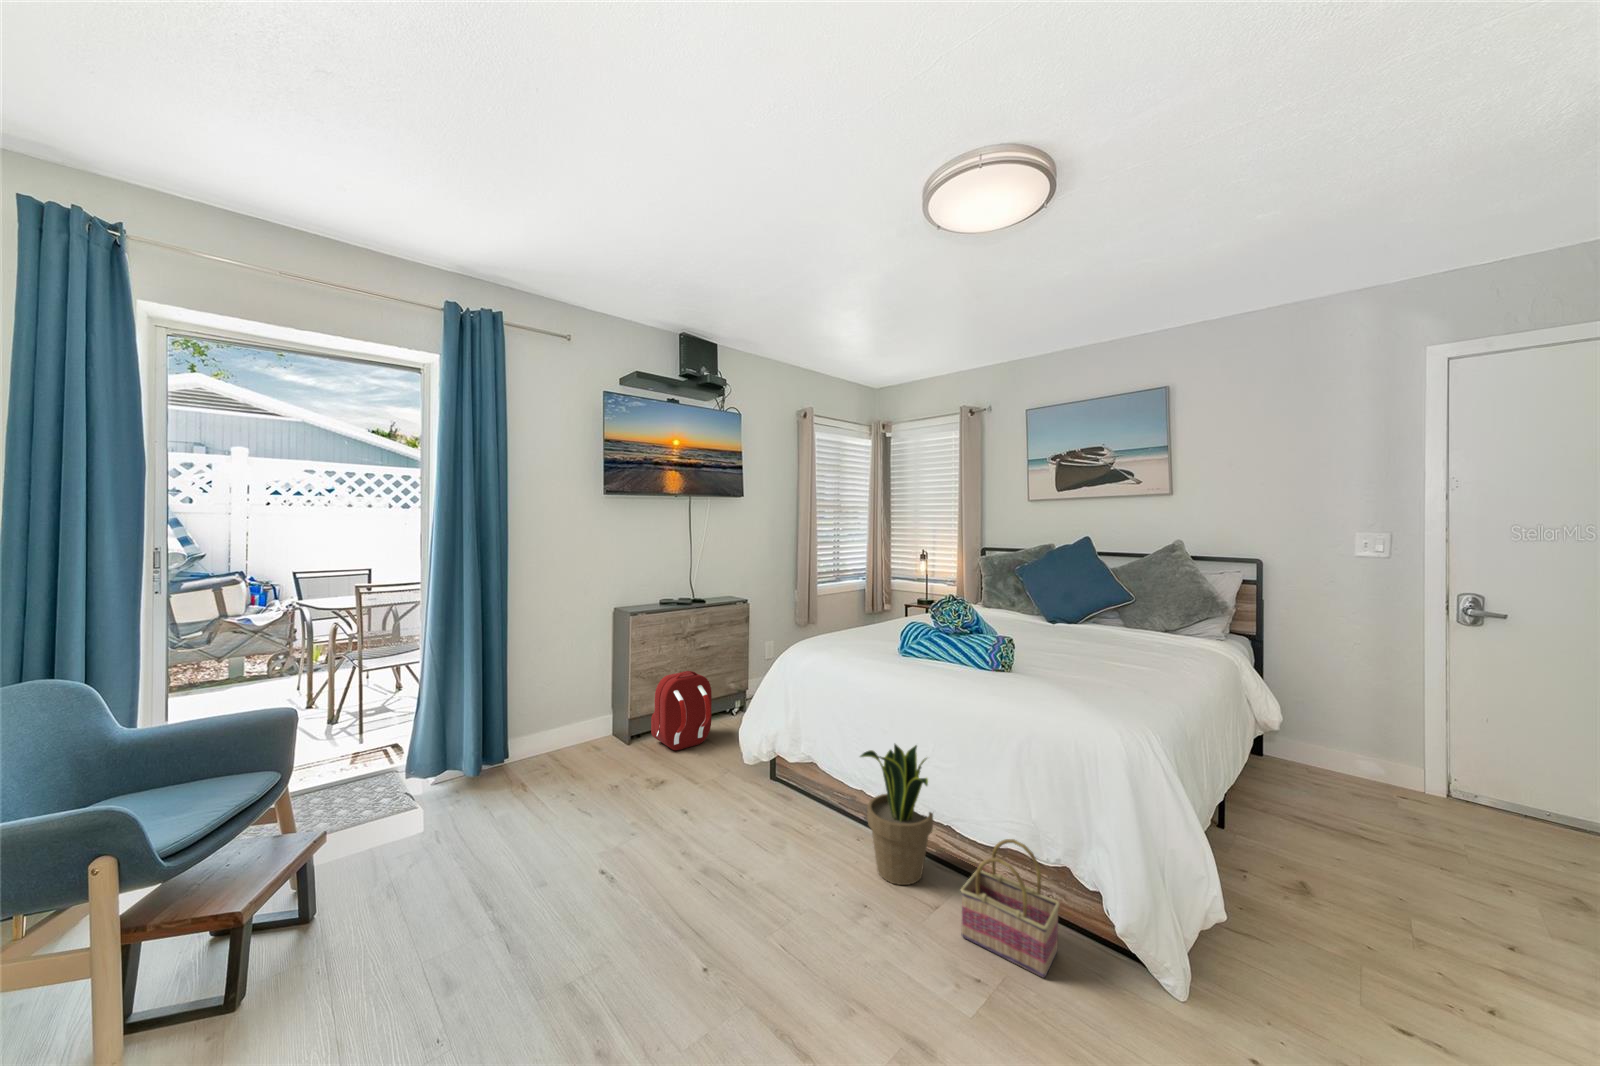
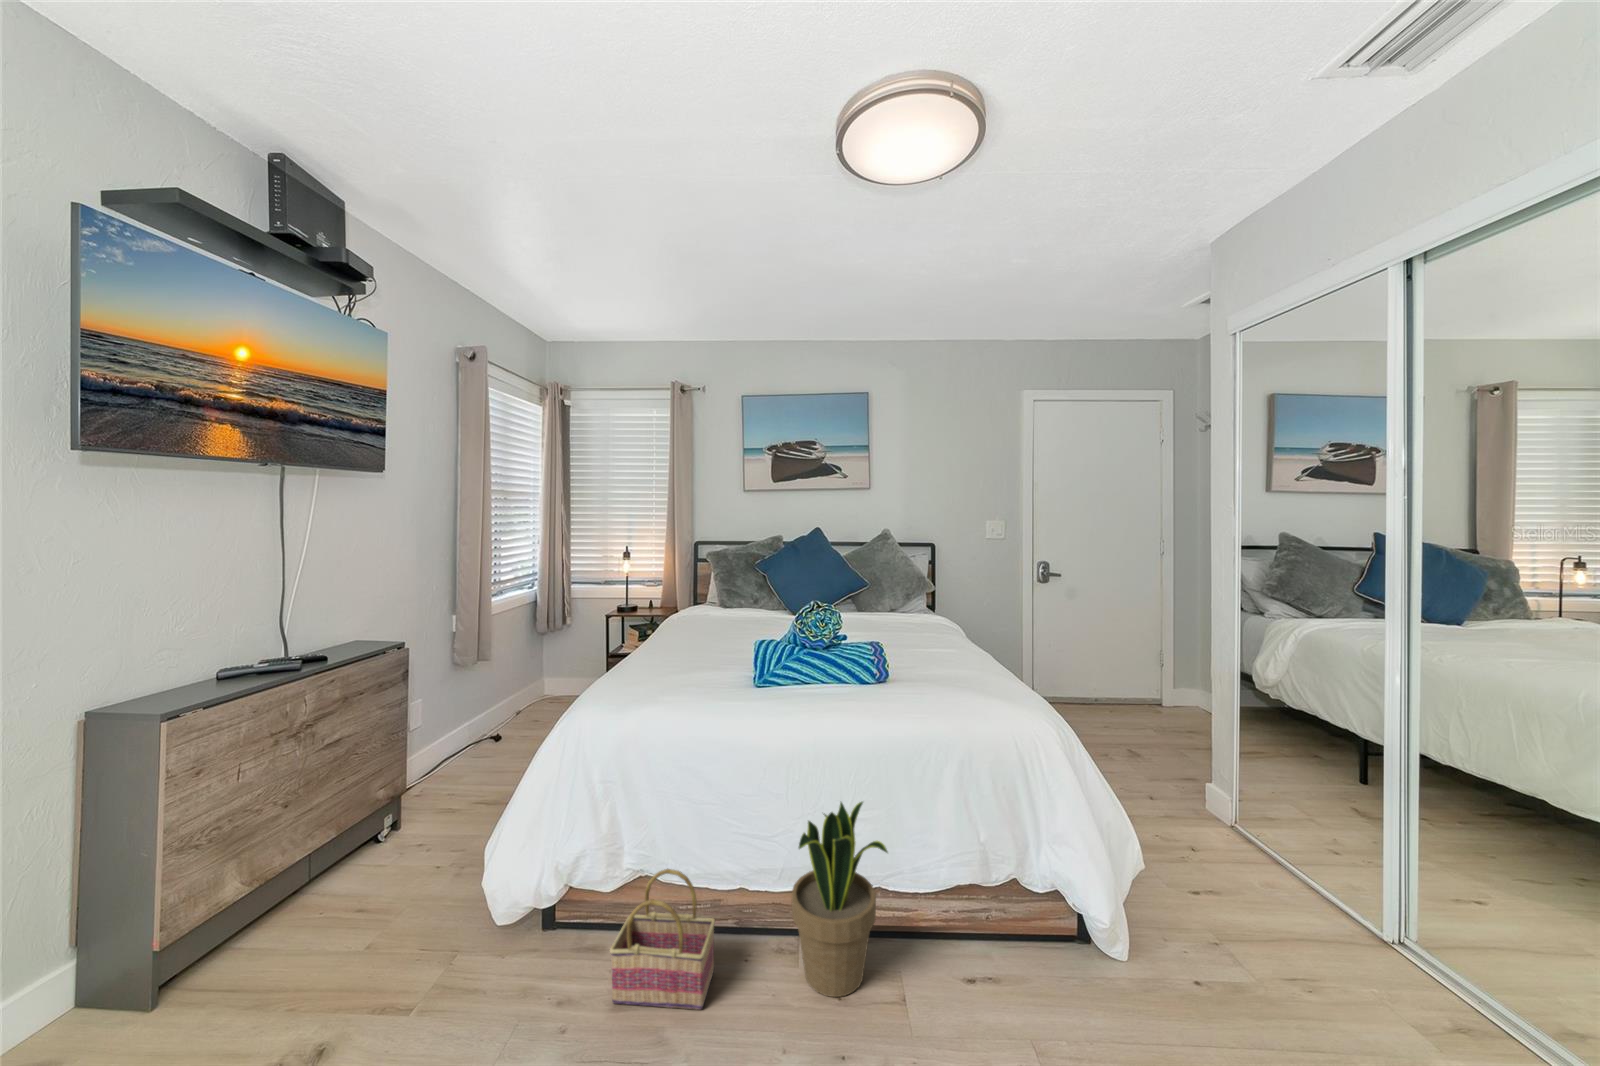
backpack: present [651,671,712,750] -> none [227,802,386,970]
basket: present [961,839,1060,978] -> present [610,869,715,1010]

